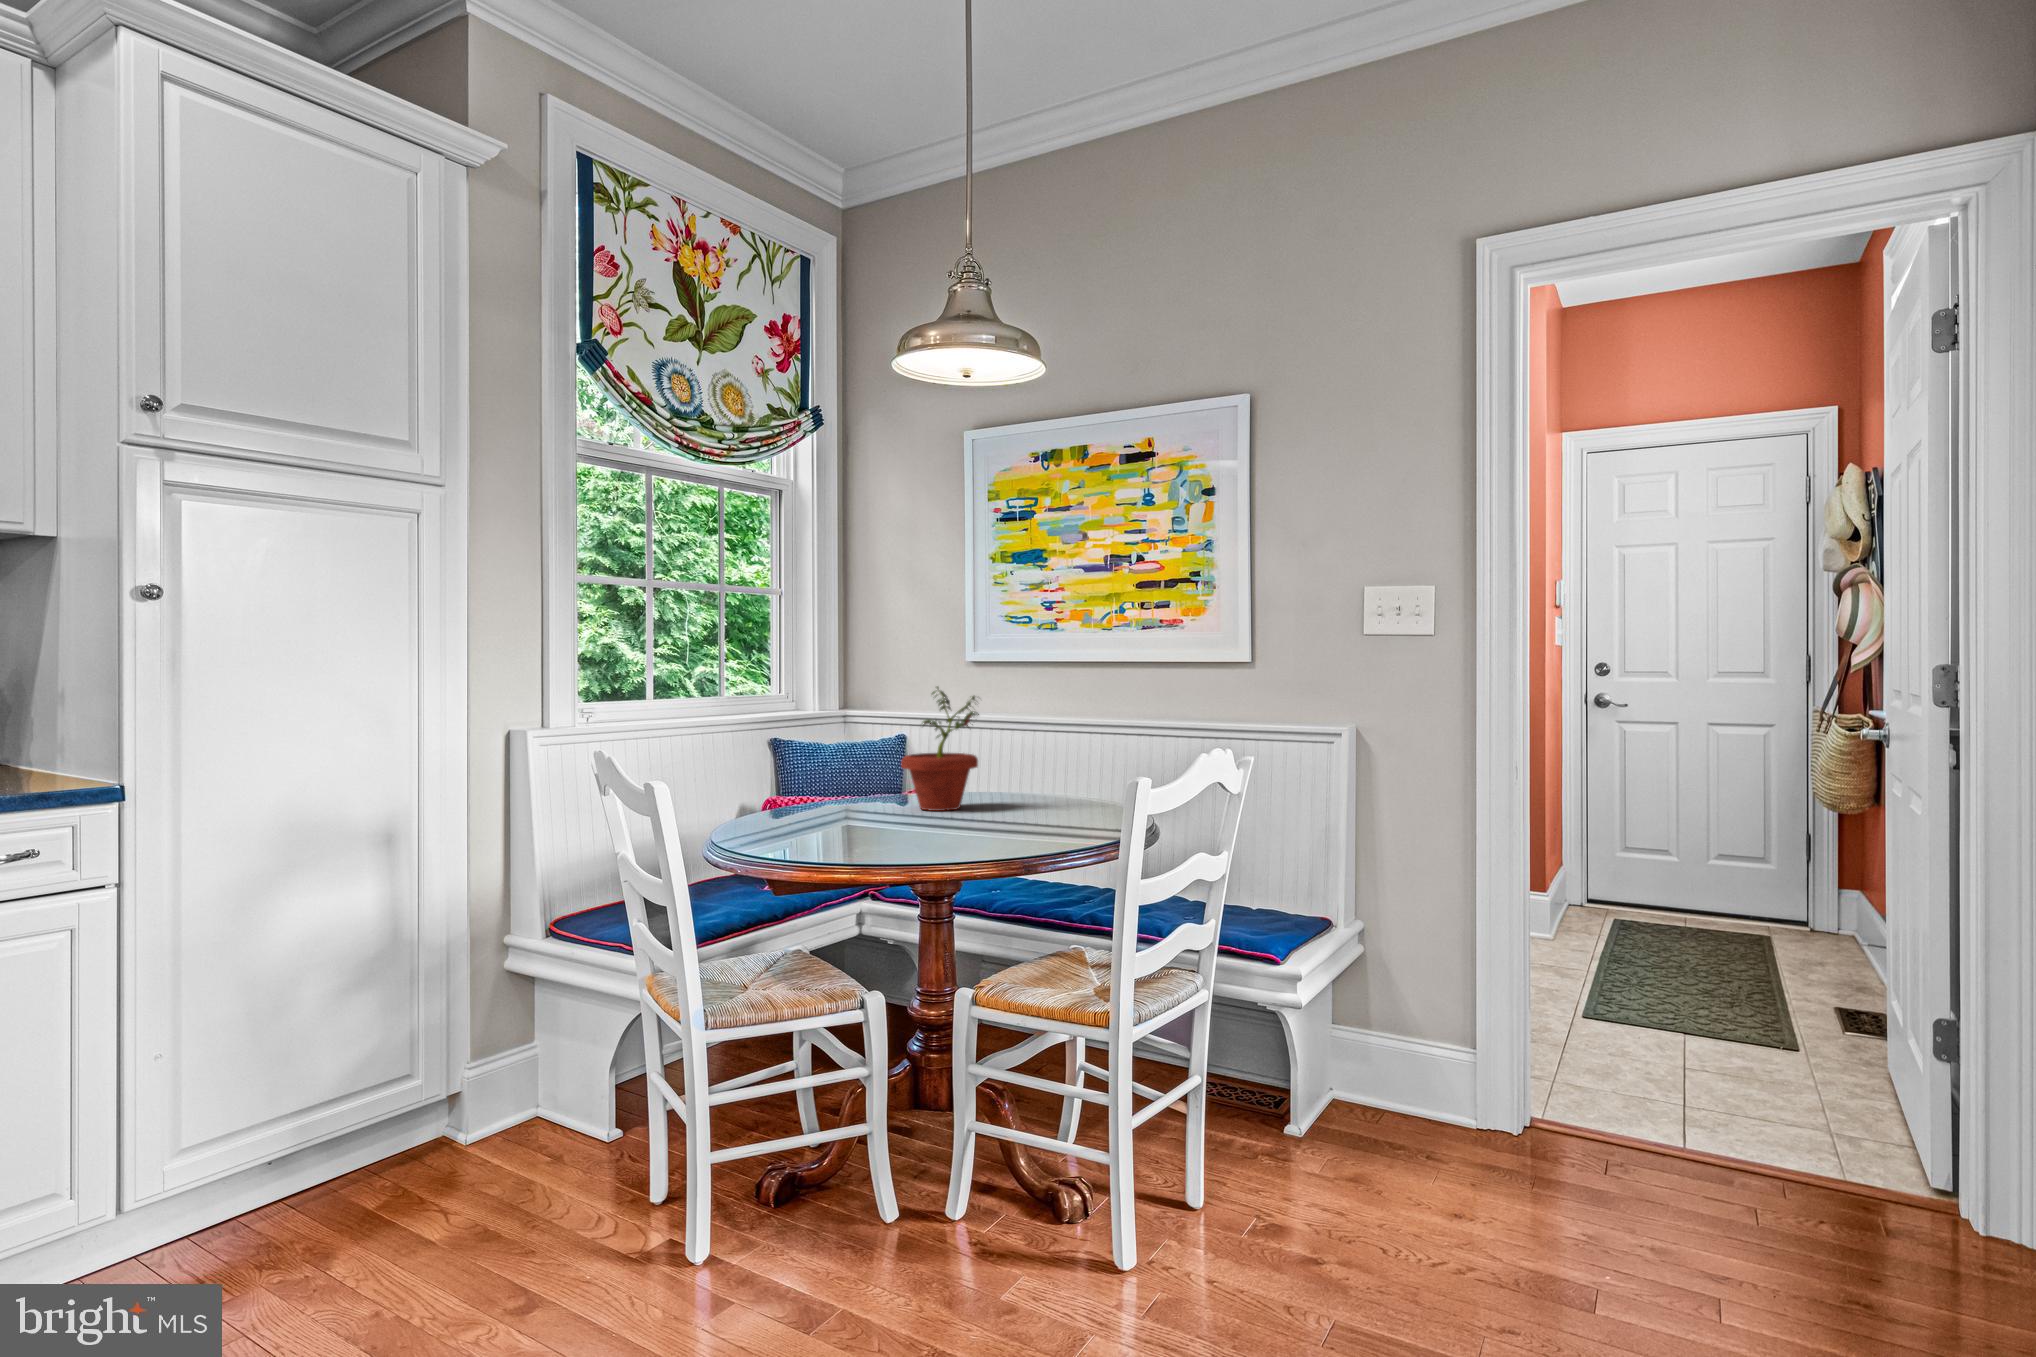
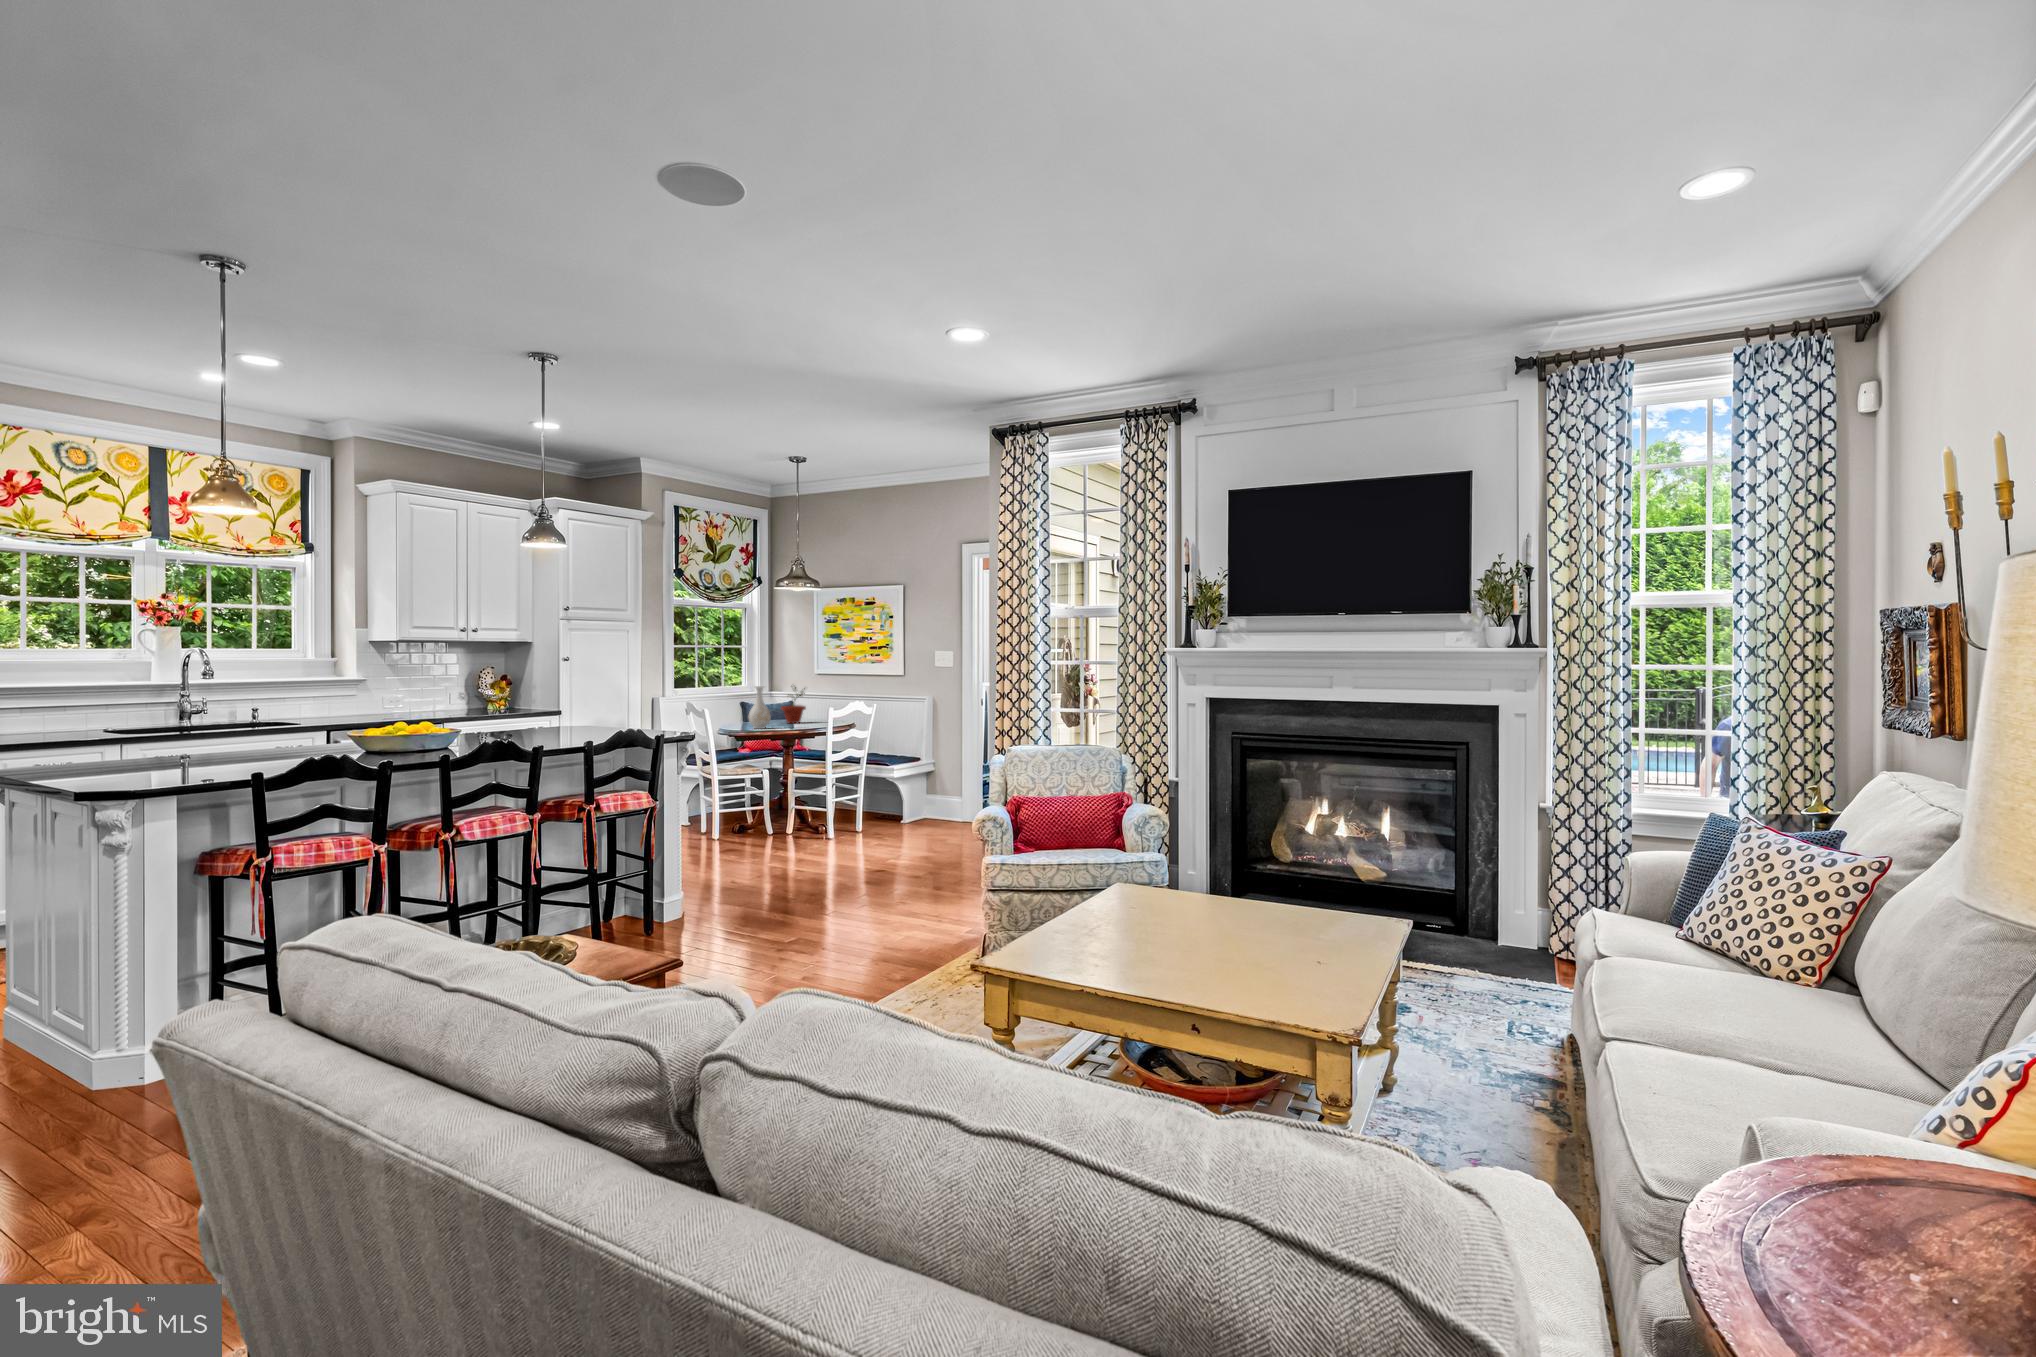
vase: none [815,691,894,847] -> present [749,686,771,729]

